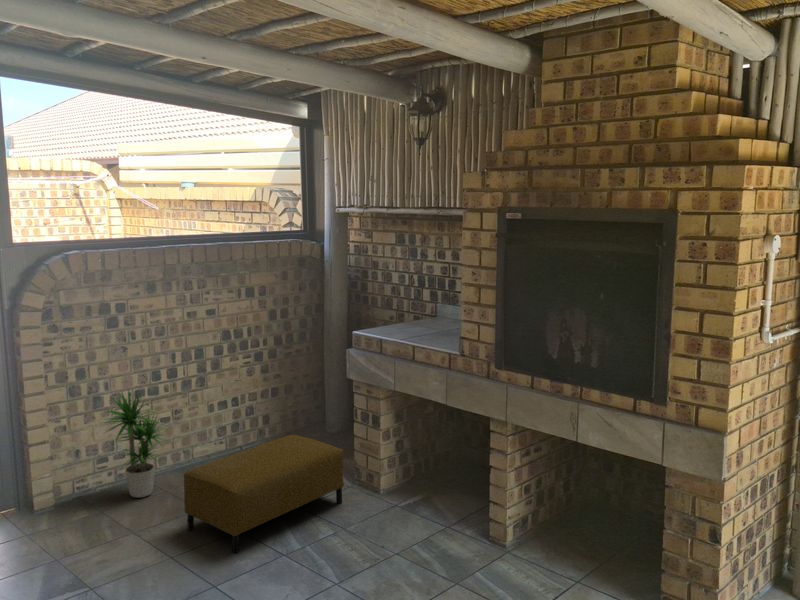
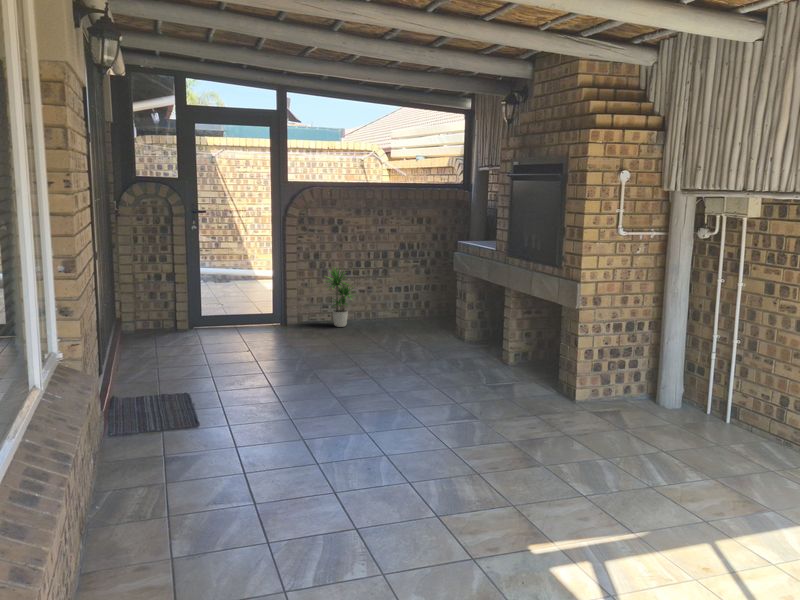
ottoman: present [184,435,344,553] -> none [350,301,442,348]

